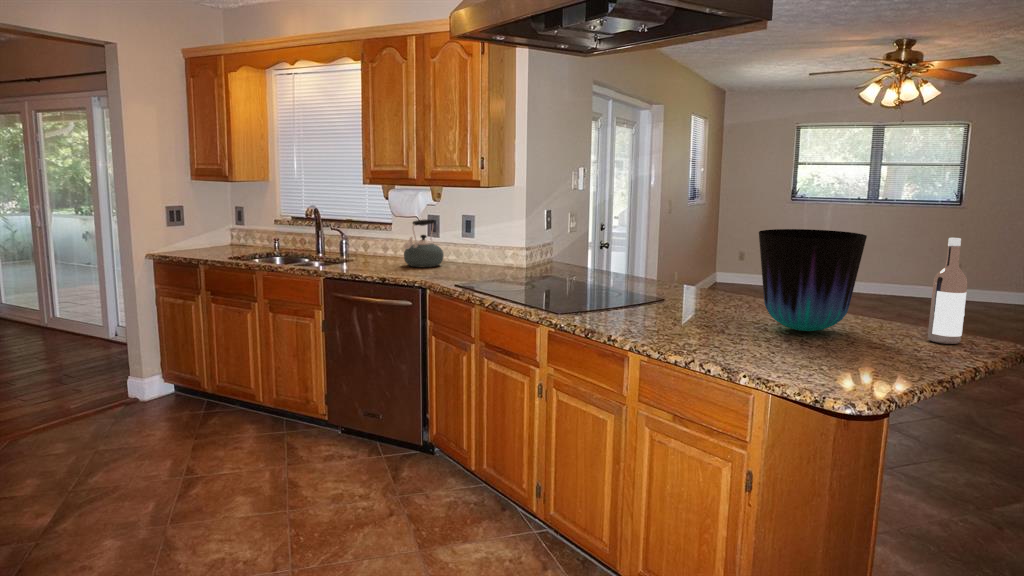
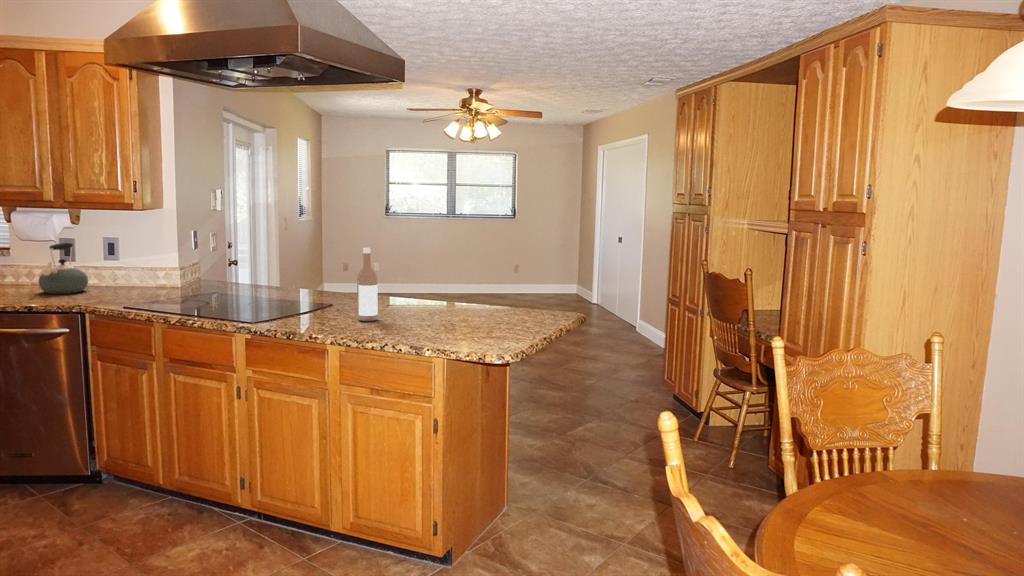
vase: present [759,229,867,331] -> none [415,244,487,317]
wine bottle: present [928,238,967,344] -> present [357,248,378,321]

